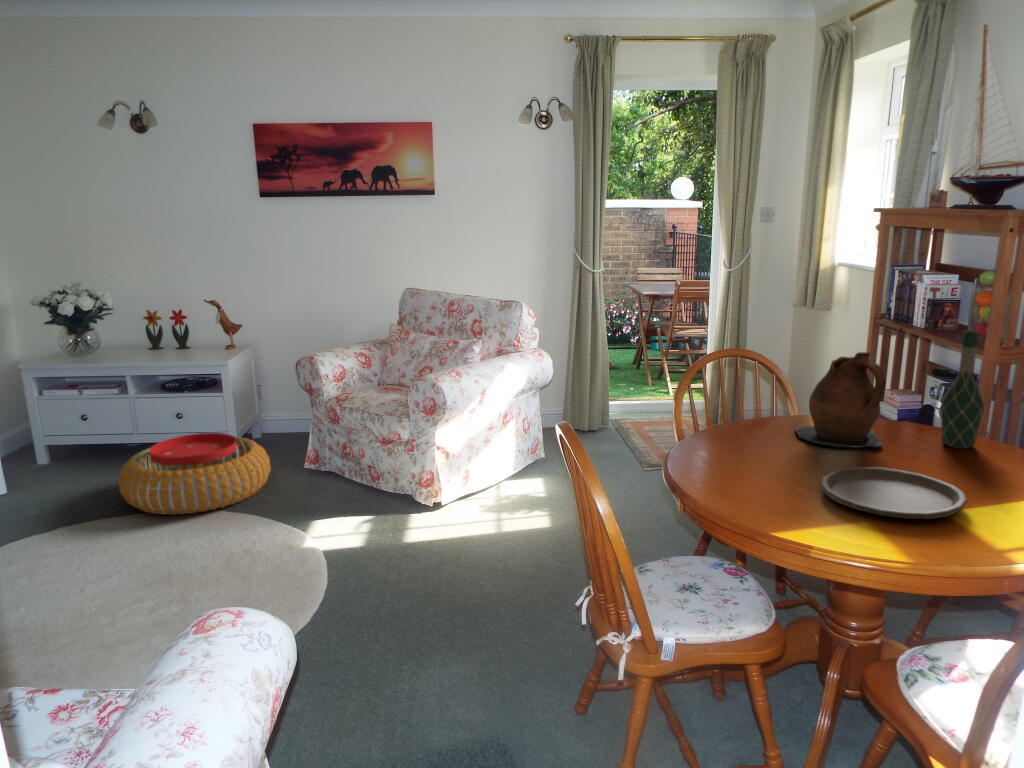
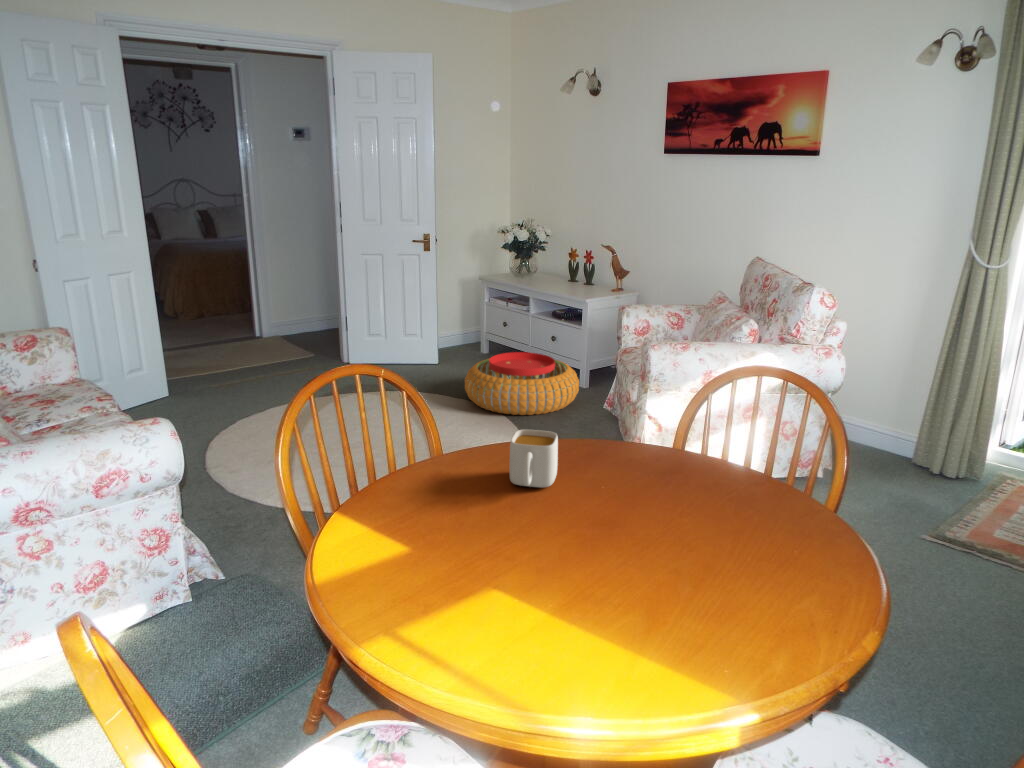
wine bottle: present [941,331,984,448] -> none [739,408,801,590]
ceramic pitcher: present [795,352,886,448] -> none [605,396,724,531]
mug: none [735,412,798,460] -> present [510,430,558,487]
plate: present [821,467,967,519] -> none [385,511,545,594]

